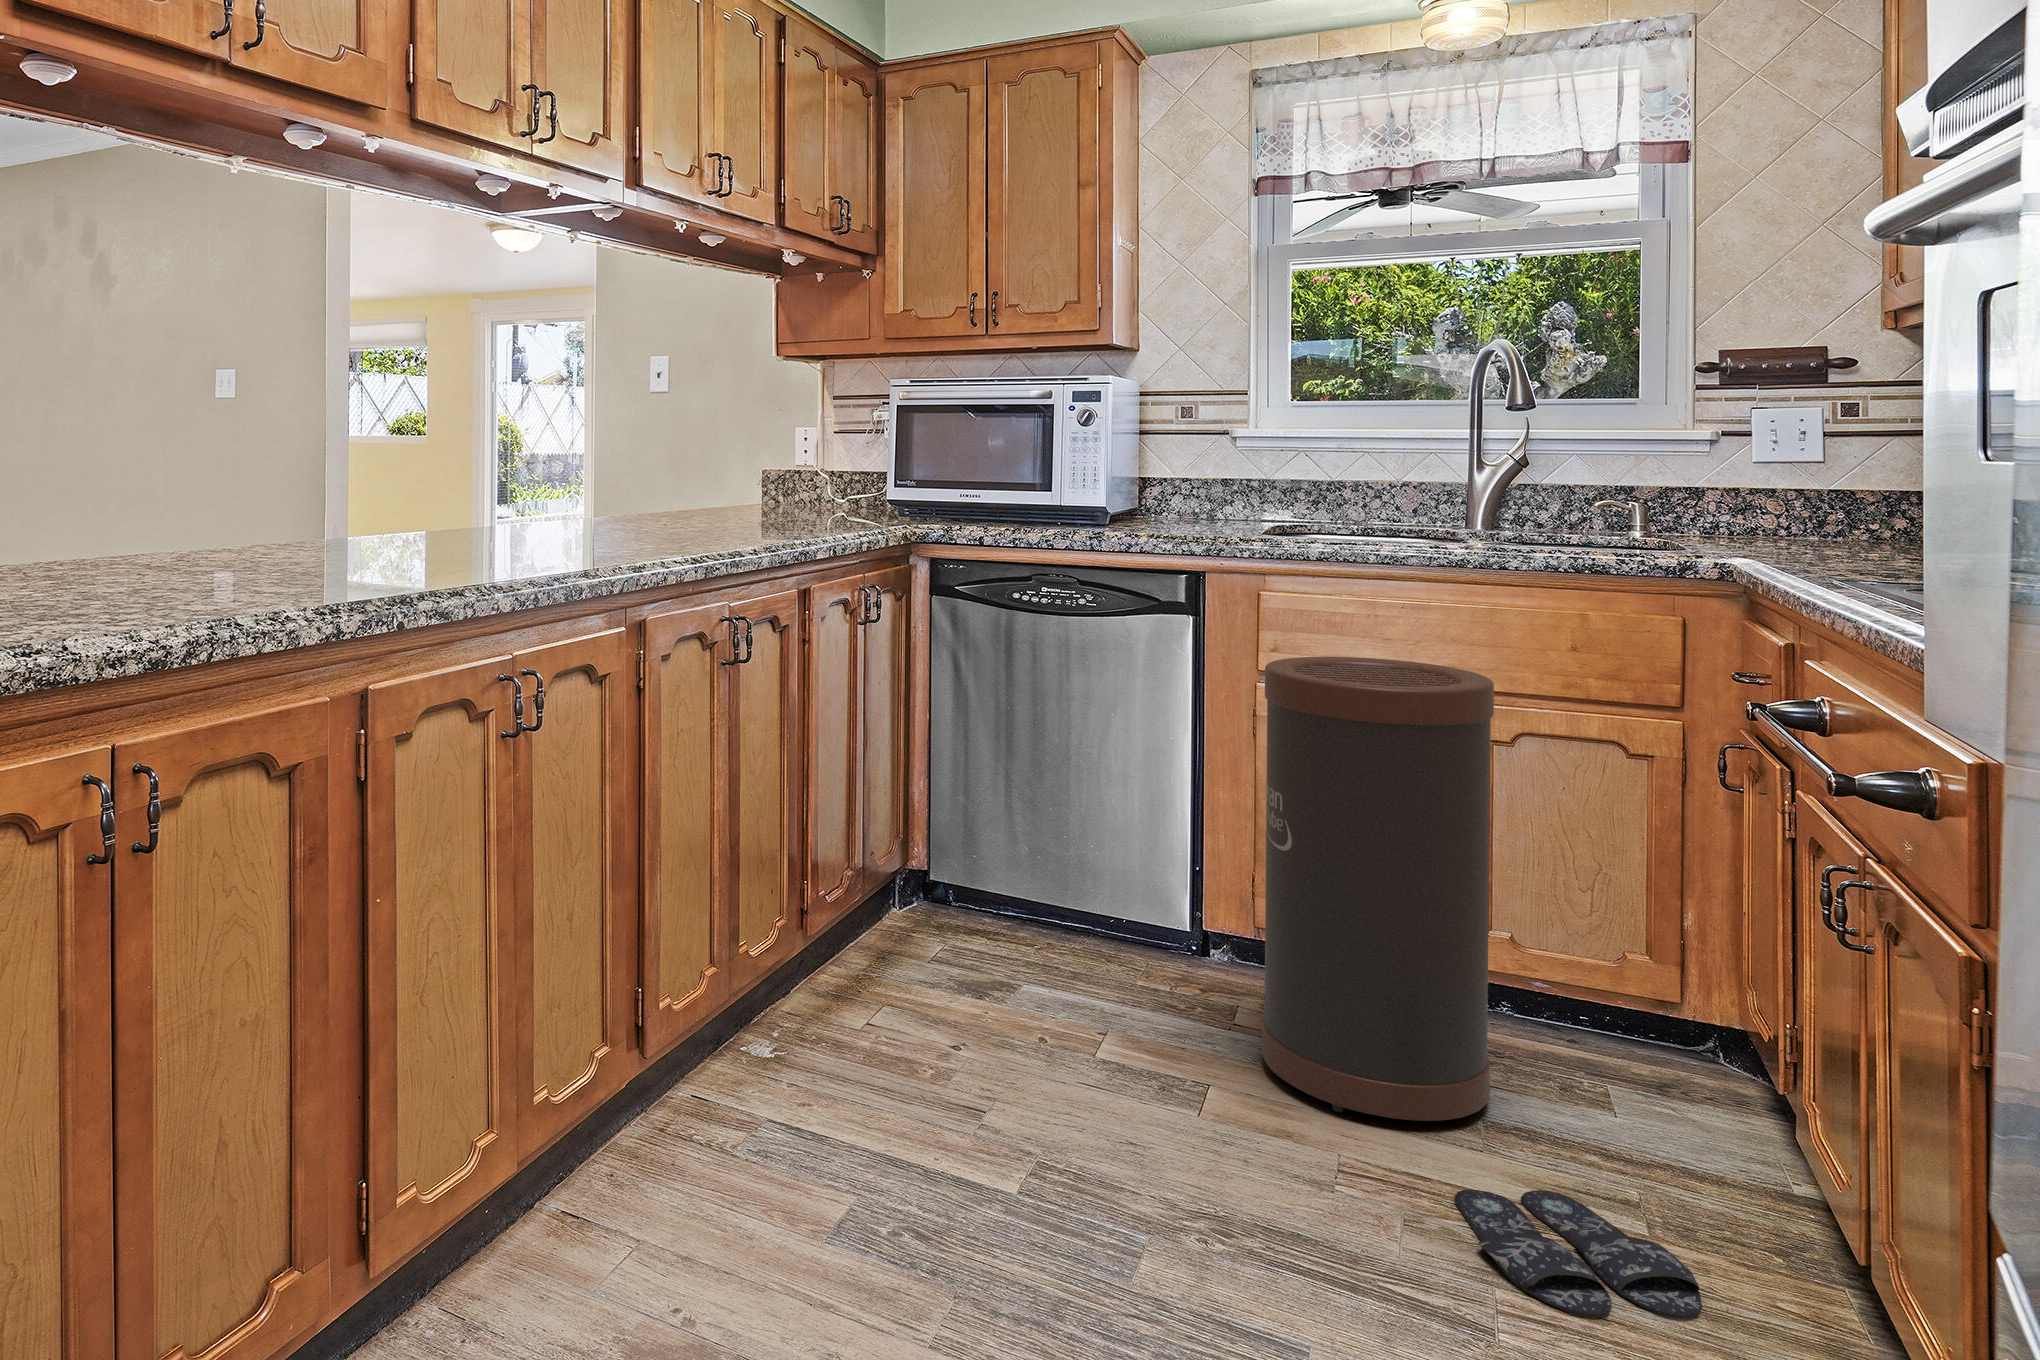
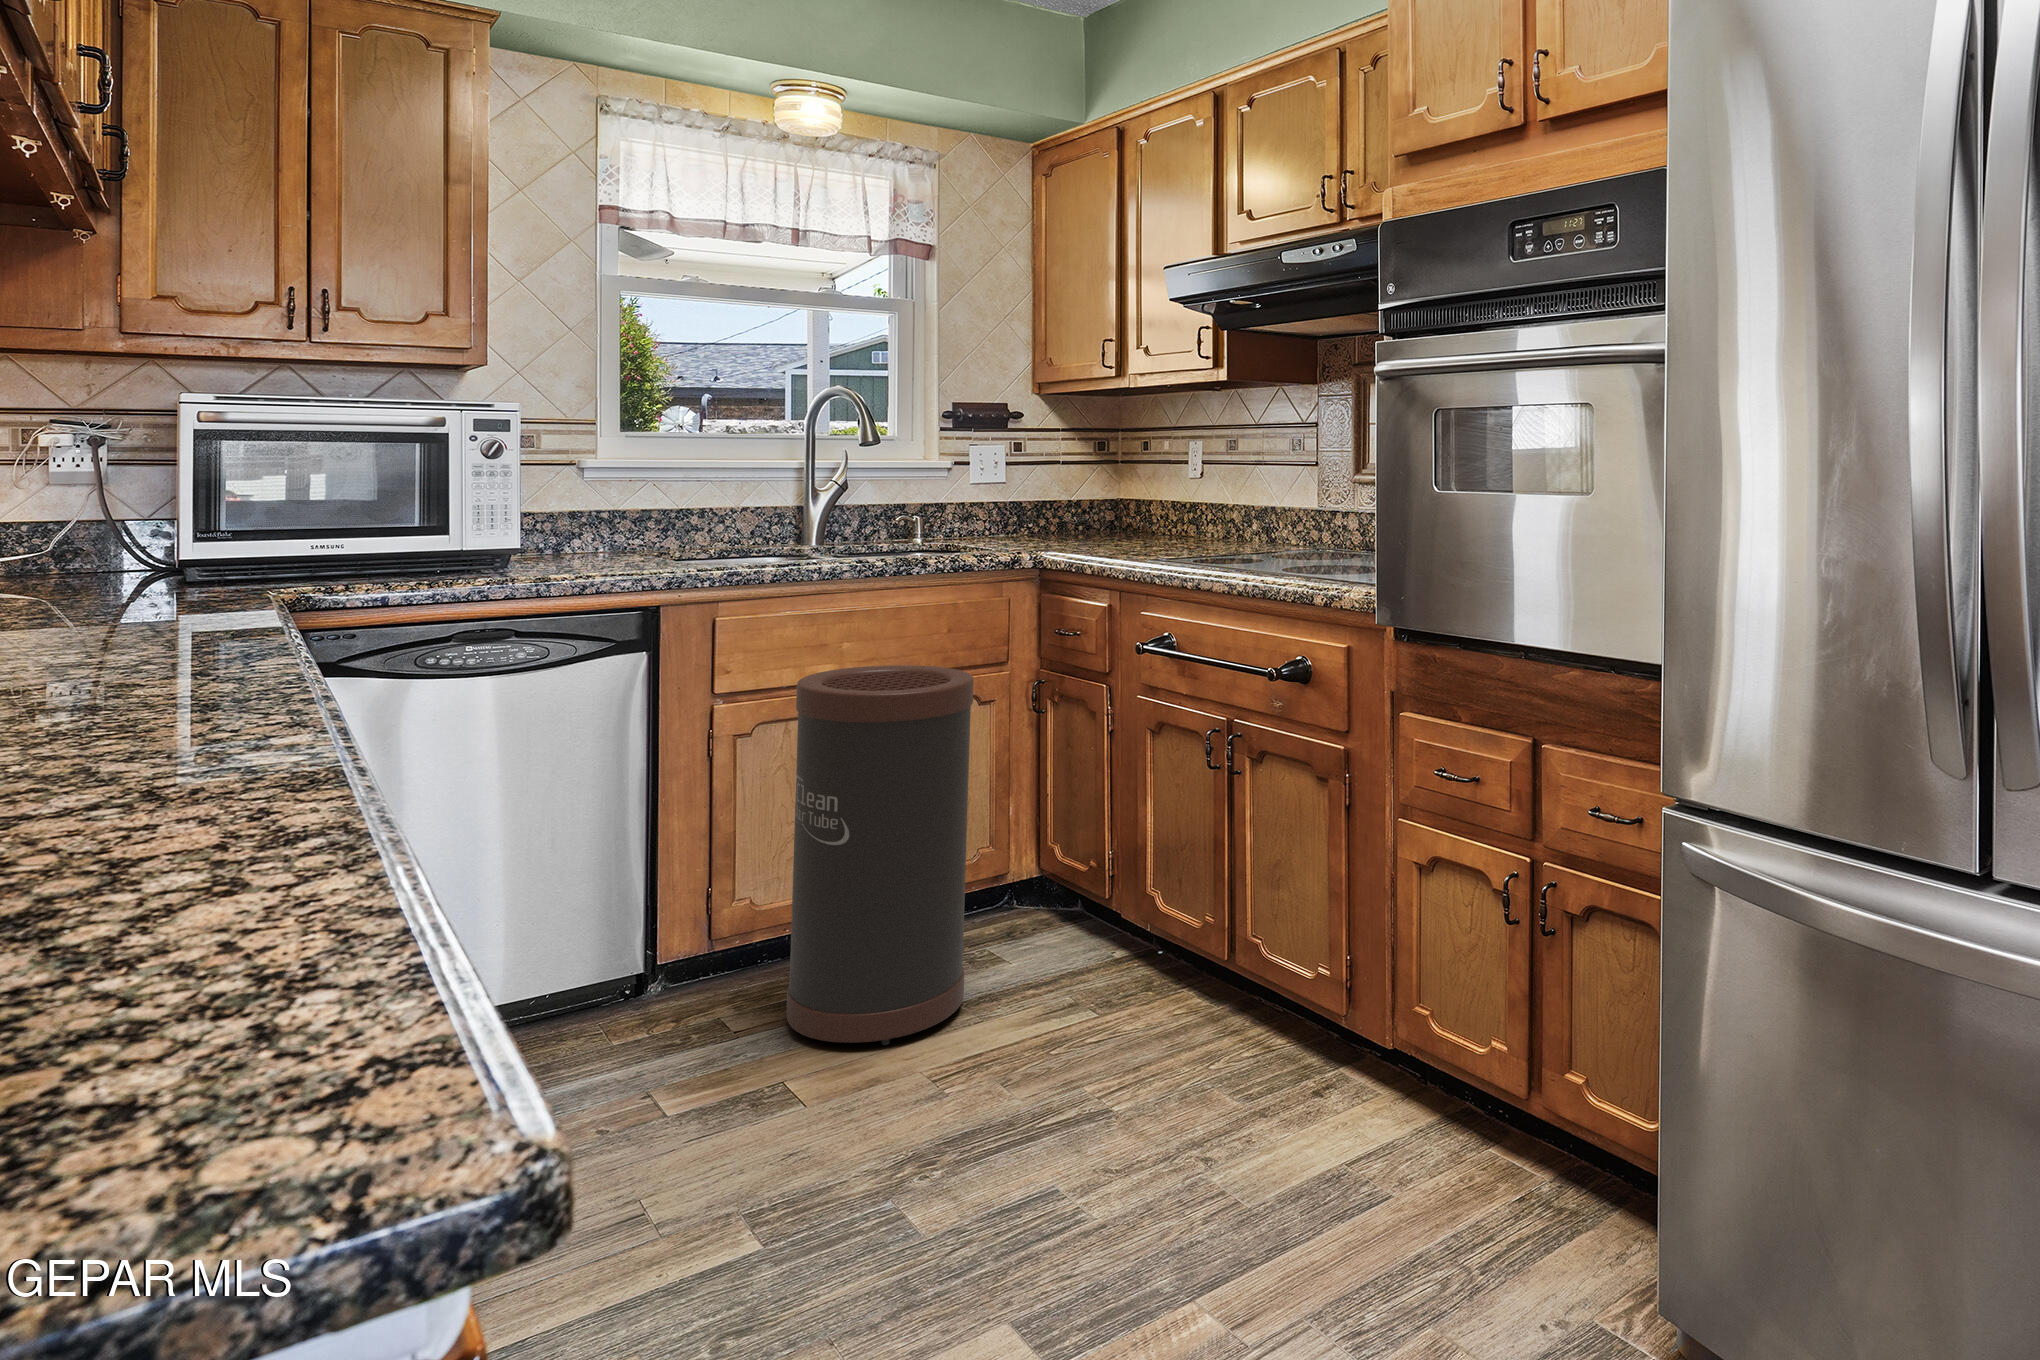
slippers: present [1454,1189,1702,1319] -> none [1006,1018,1163,1084]

